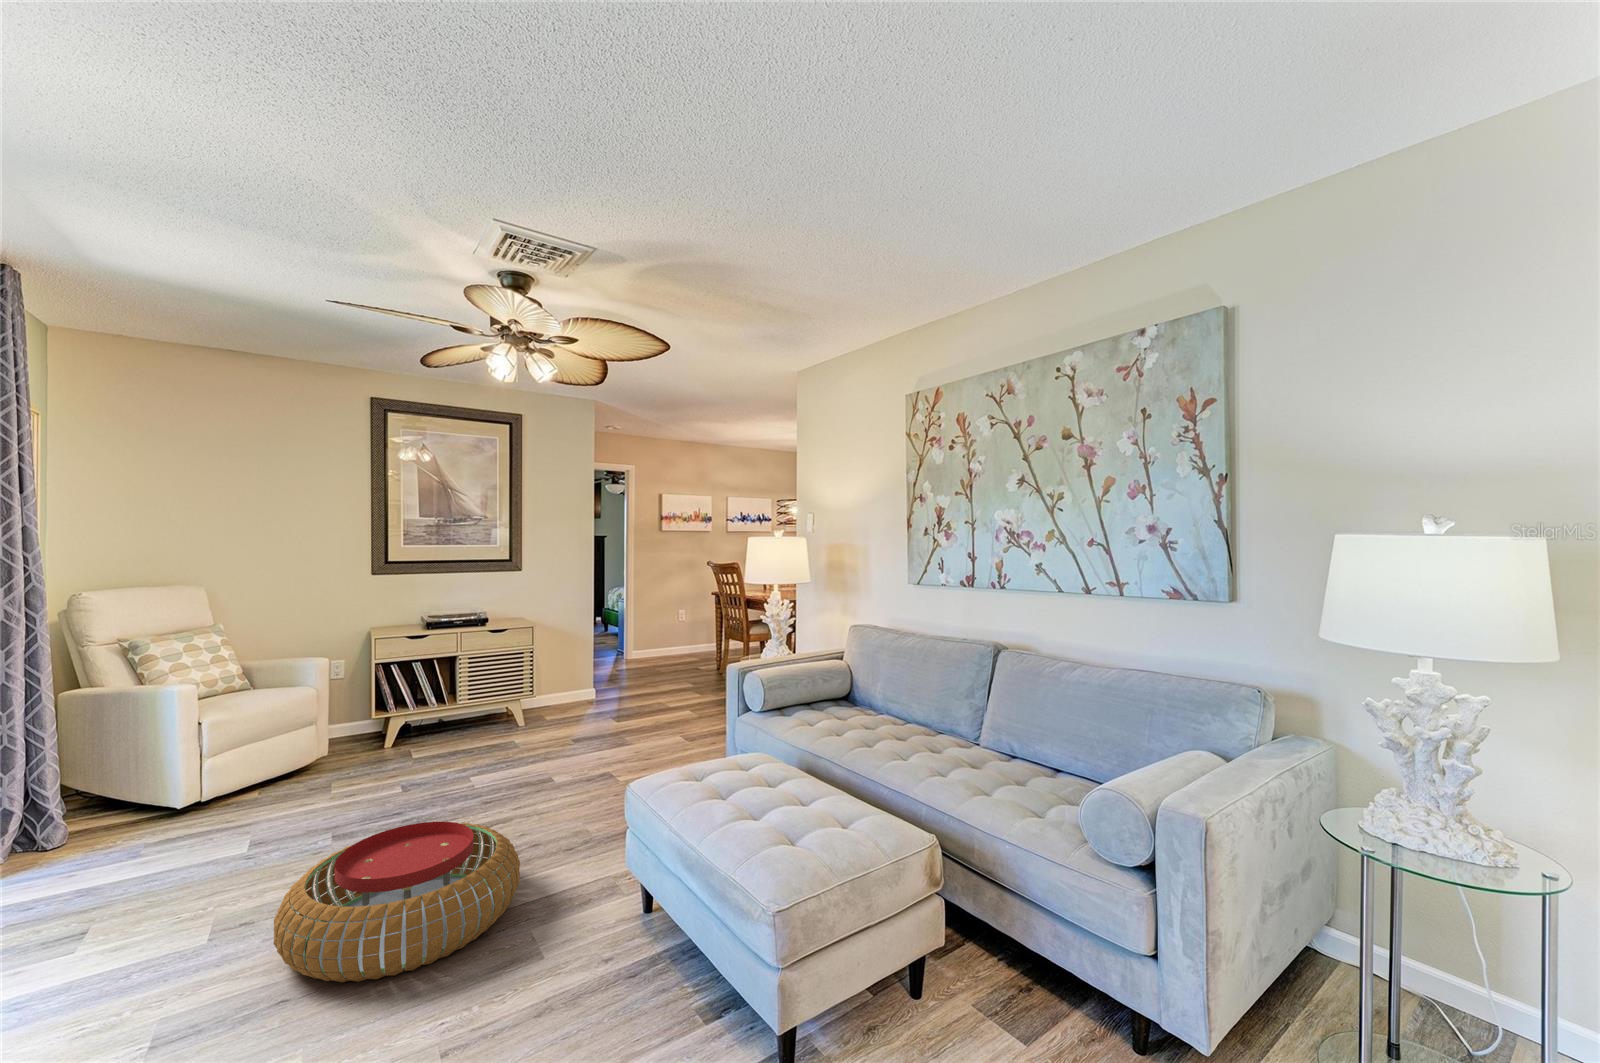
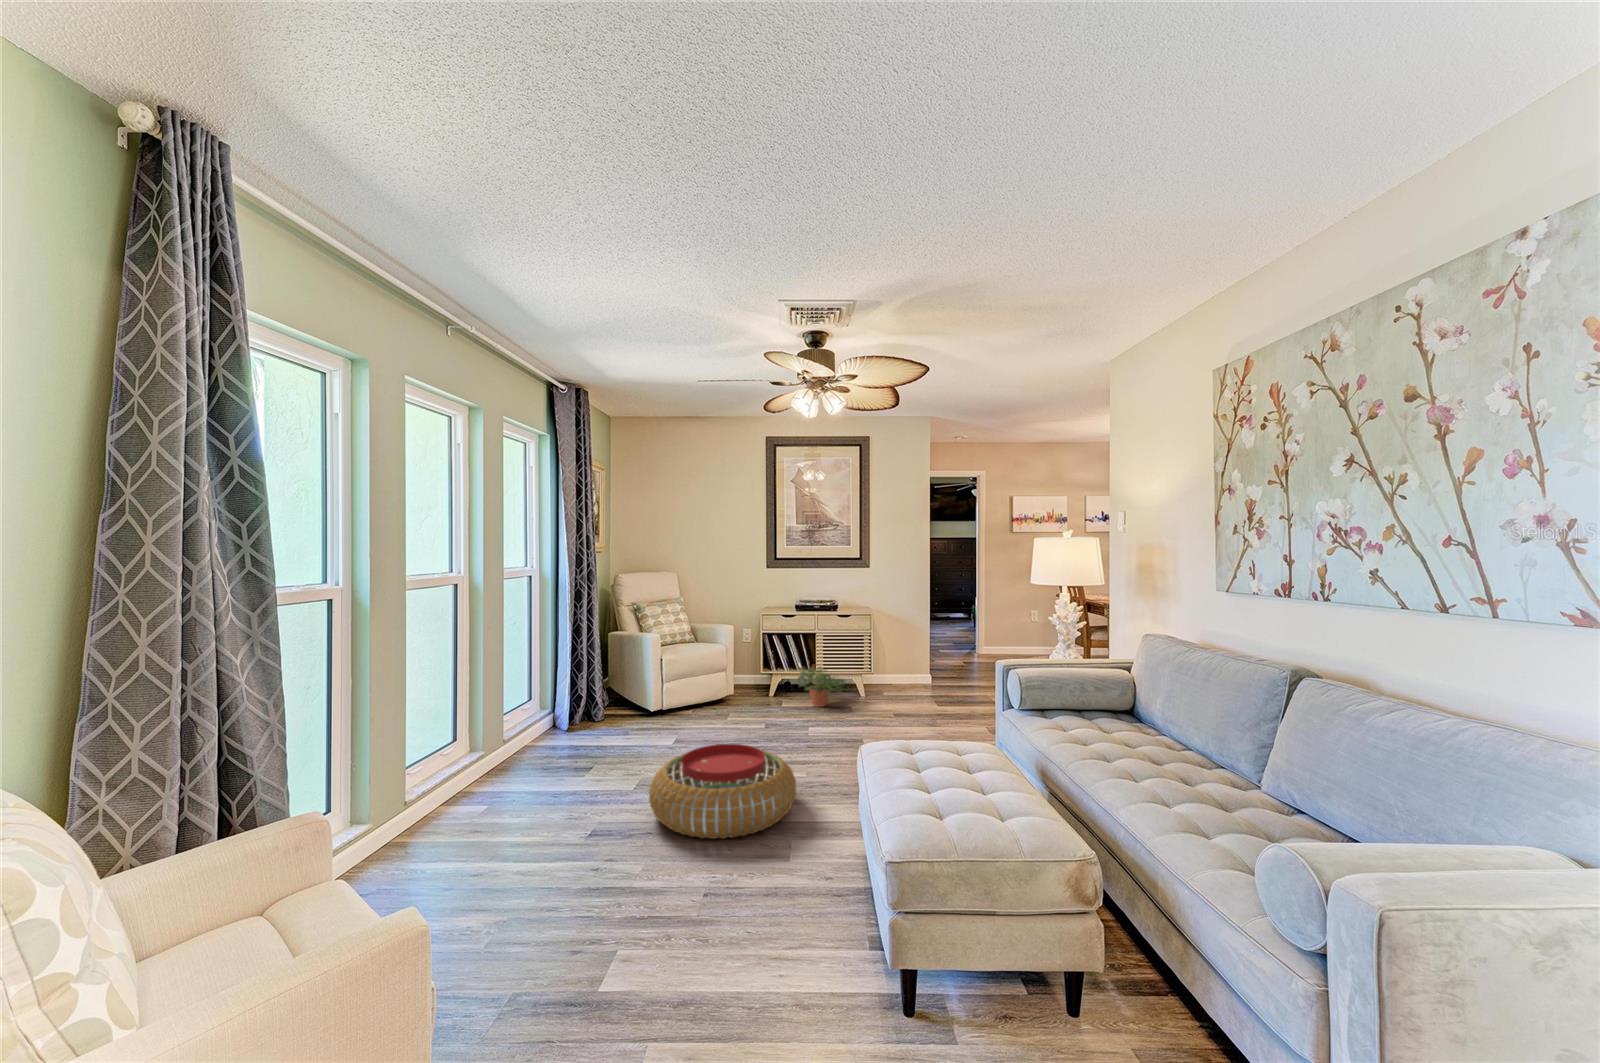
potted plant: none [432,698,515,749] -> present [796,667,852,707]

